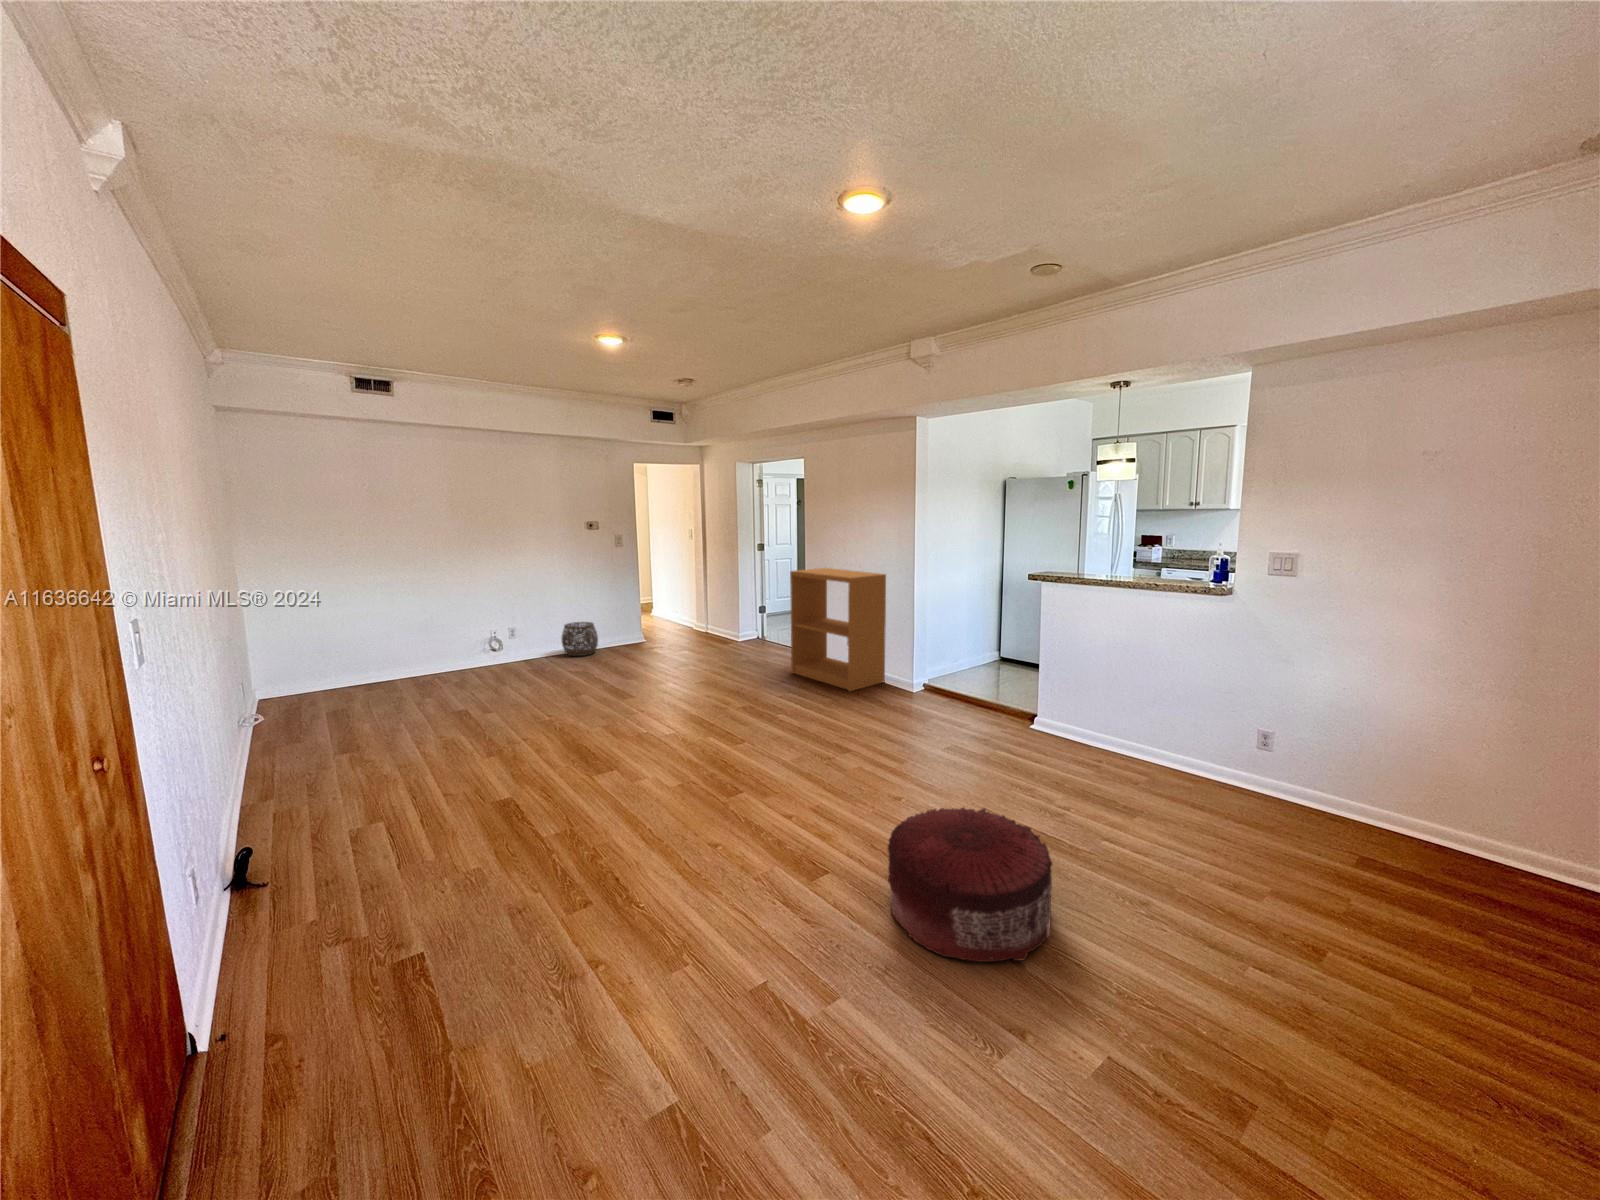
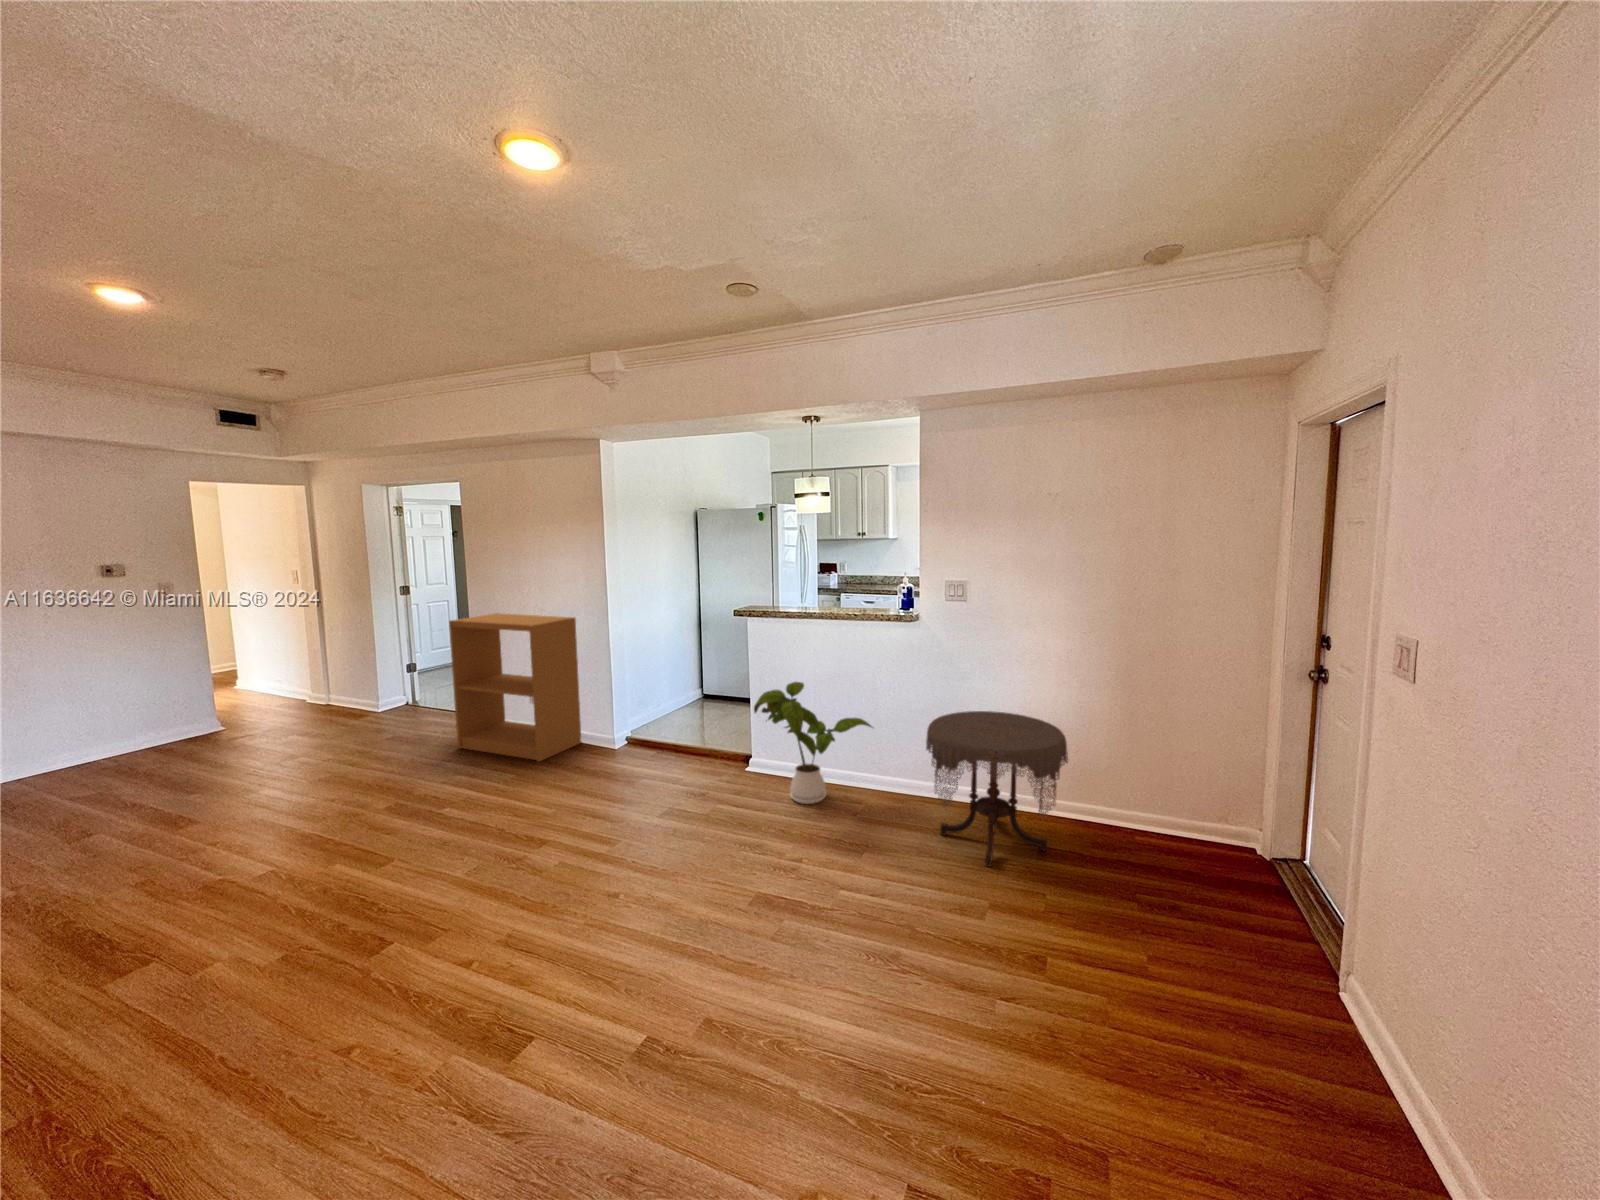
woven basket: present [562,622,598,656] -> none [47,716,127,774]
house plant: none [1037,644,1167,764] -> present [754,682,872,804]
side table: none [1219,695,1412,860] -> present [926,711,1068,867]
pouf: present [888,807,1052,962] -> none [615,896,814,1116]

